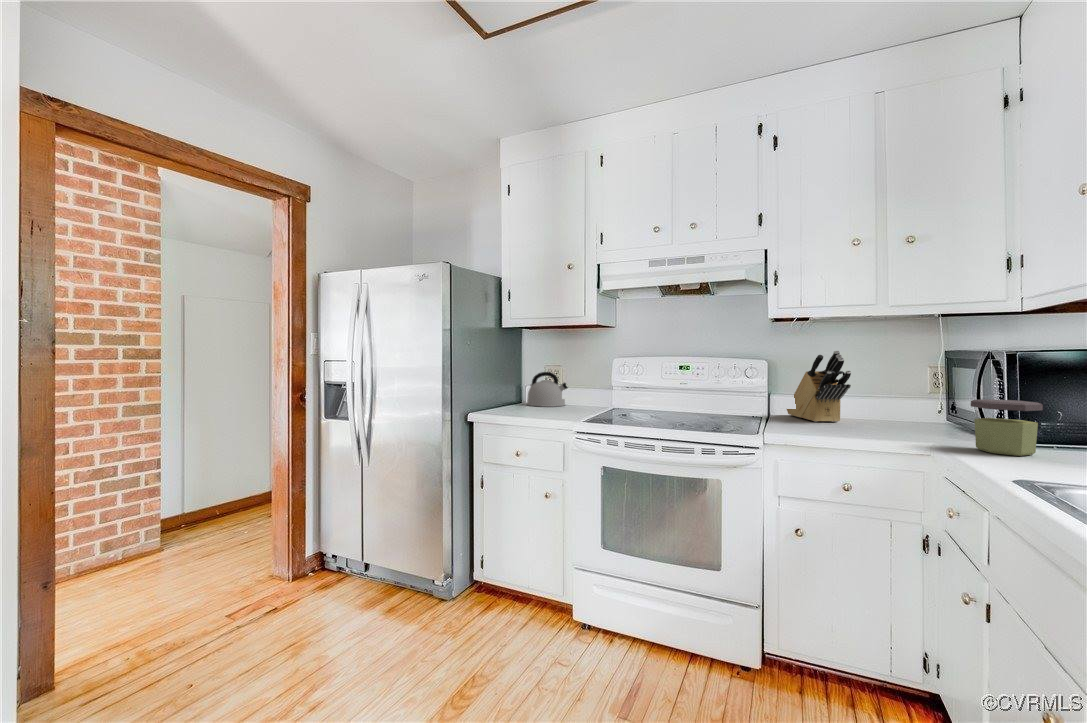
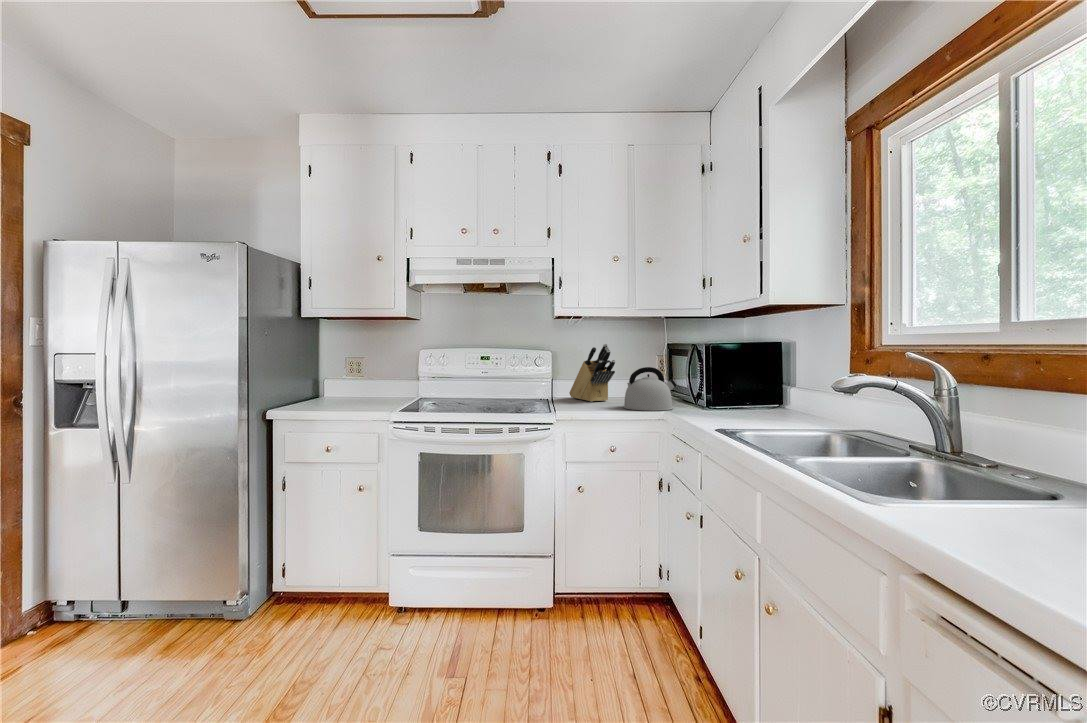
kettle: present [527,372,568,407] -> present [624,367,677,411]
jar: present [971,399,1043,456] -> none [687,379,724,416]

